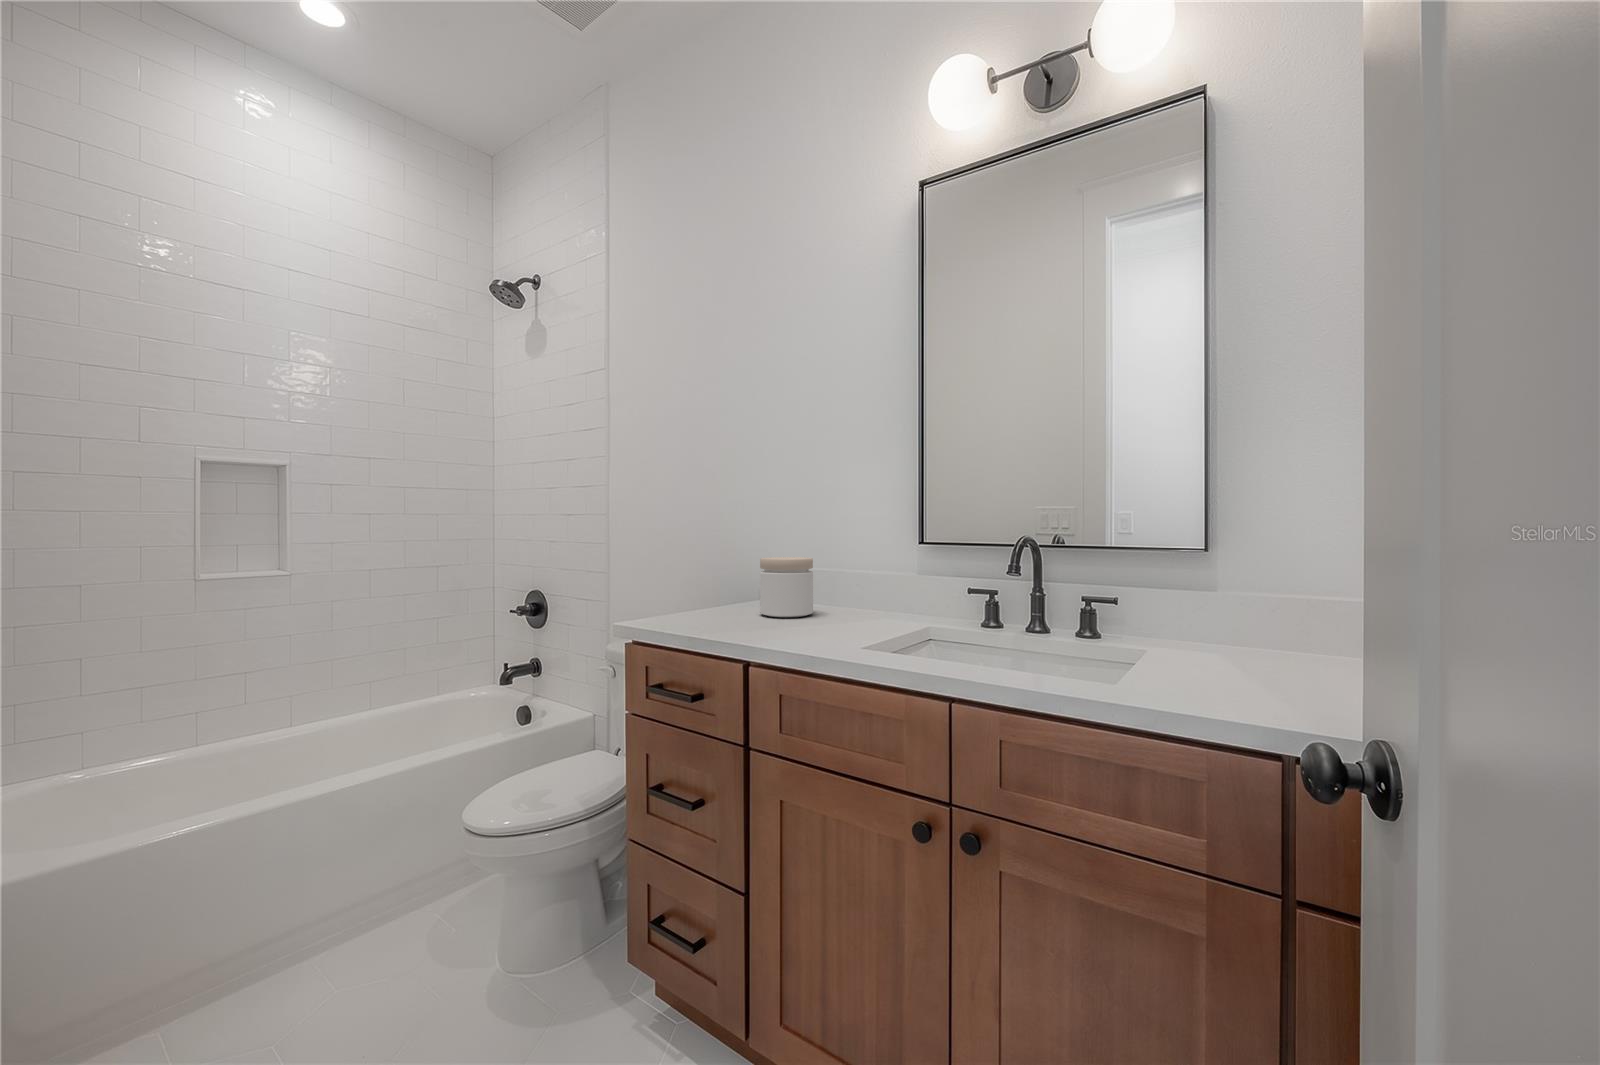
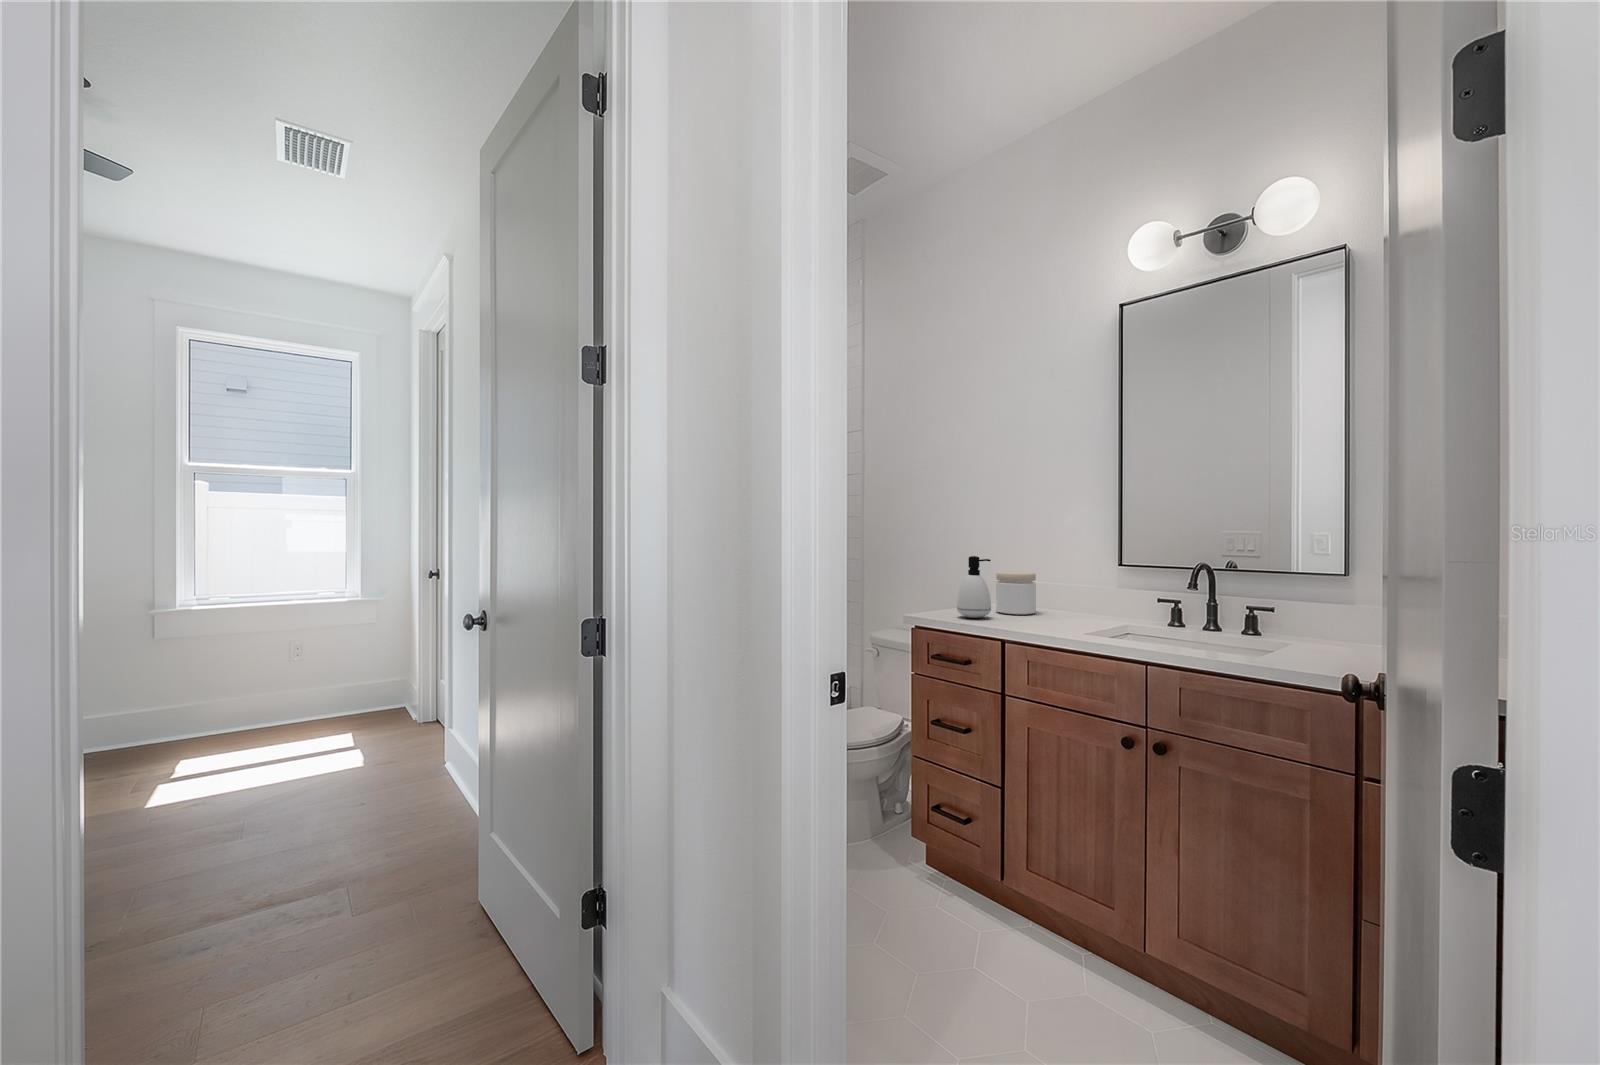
soap dispenser: none [696,533,745,625] -> present [957,556,991,618]

